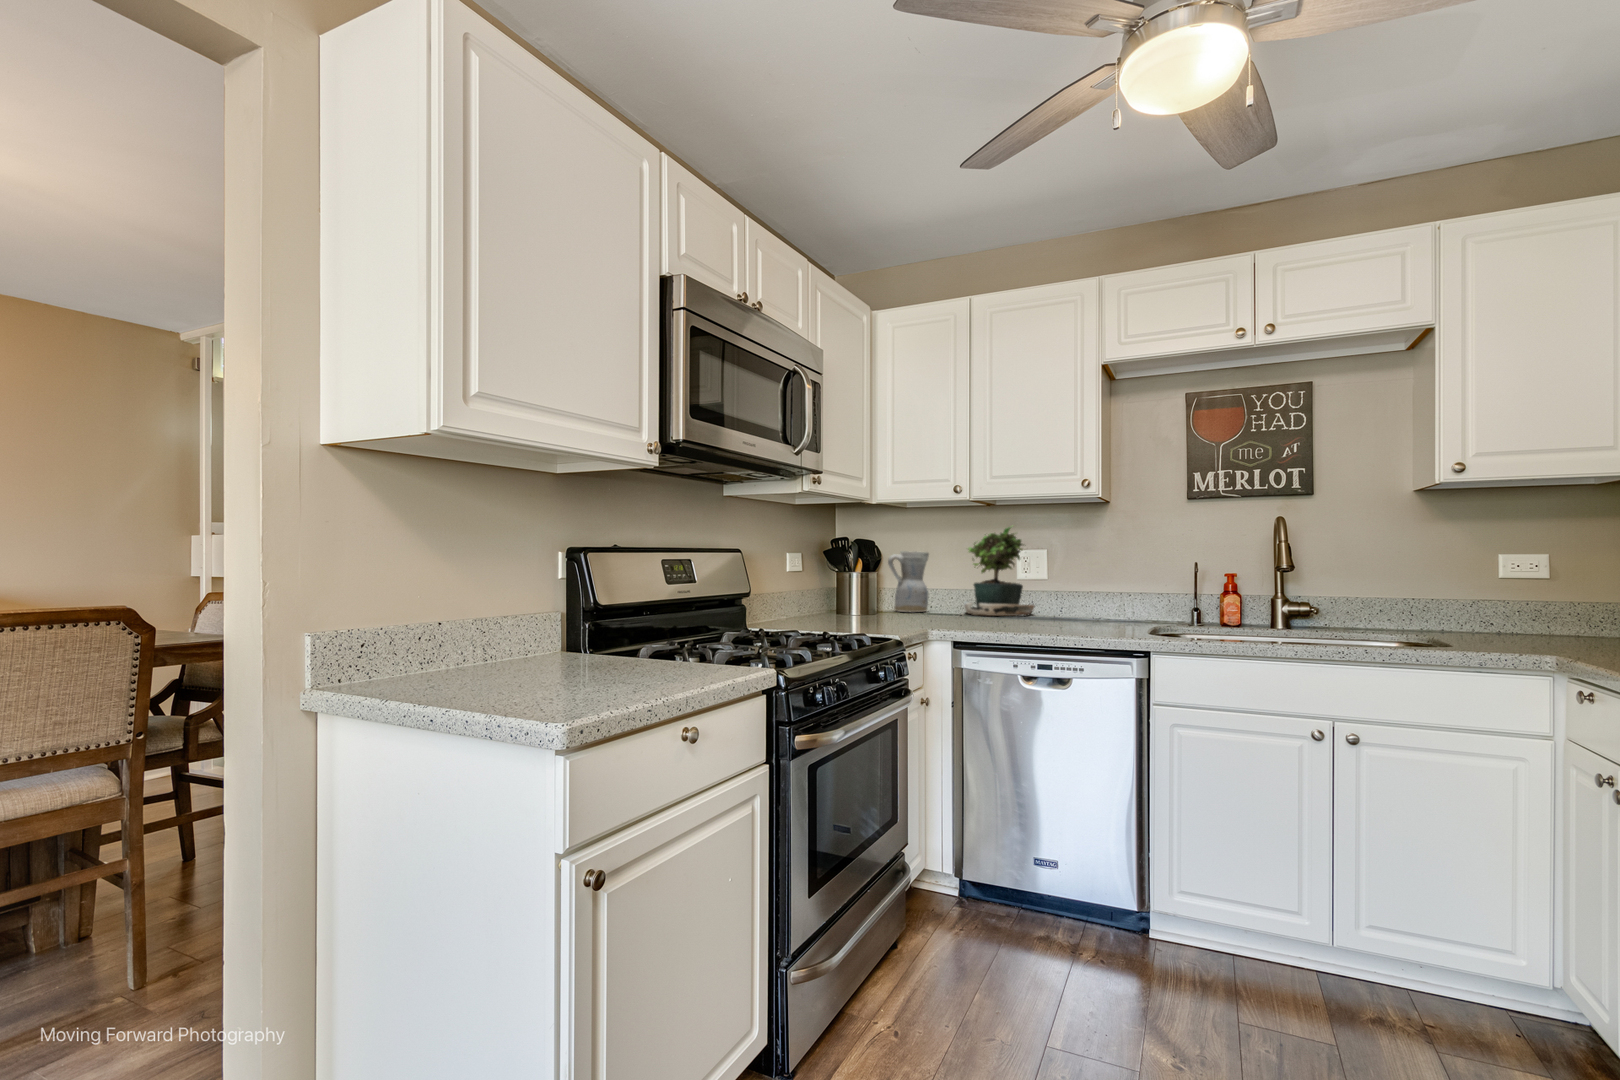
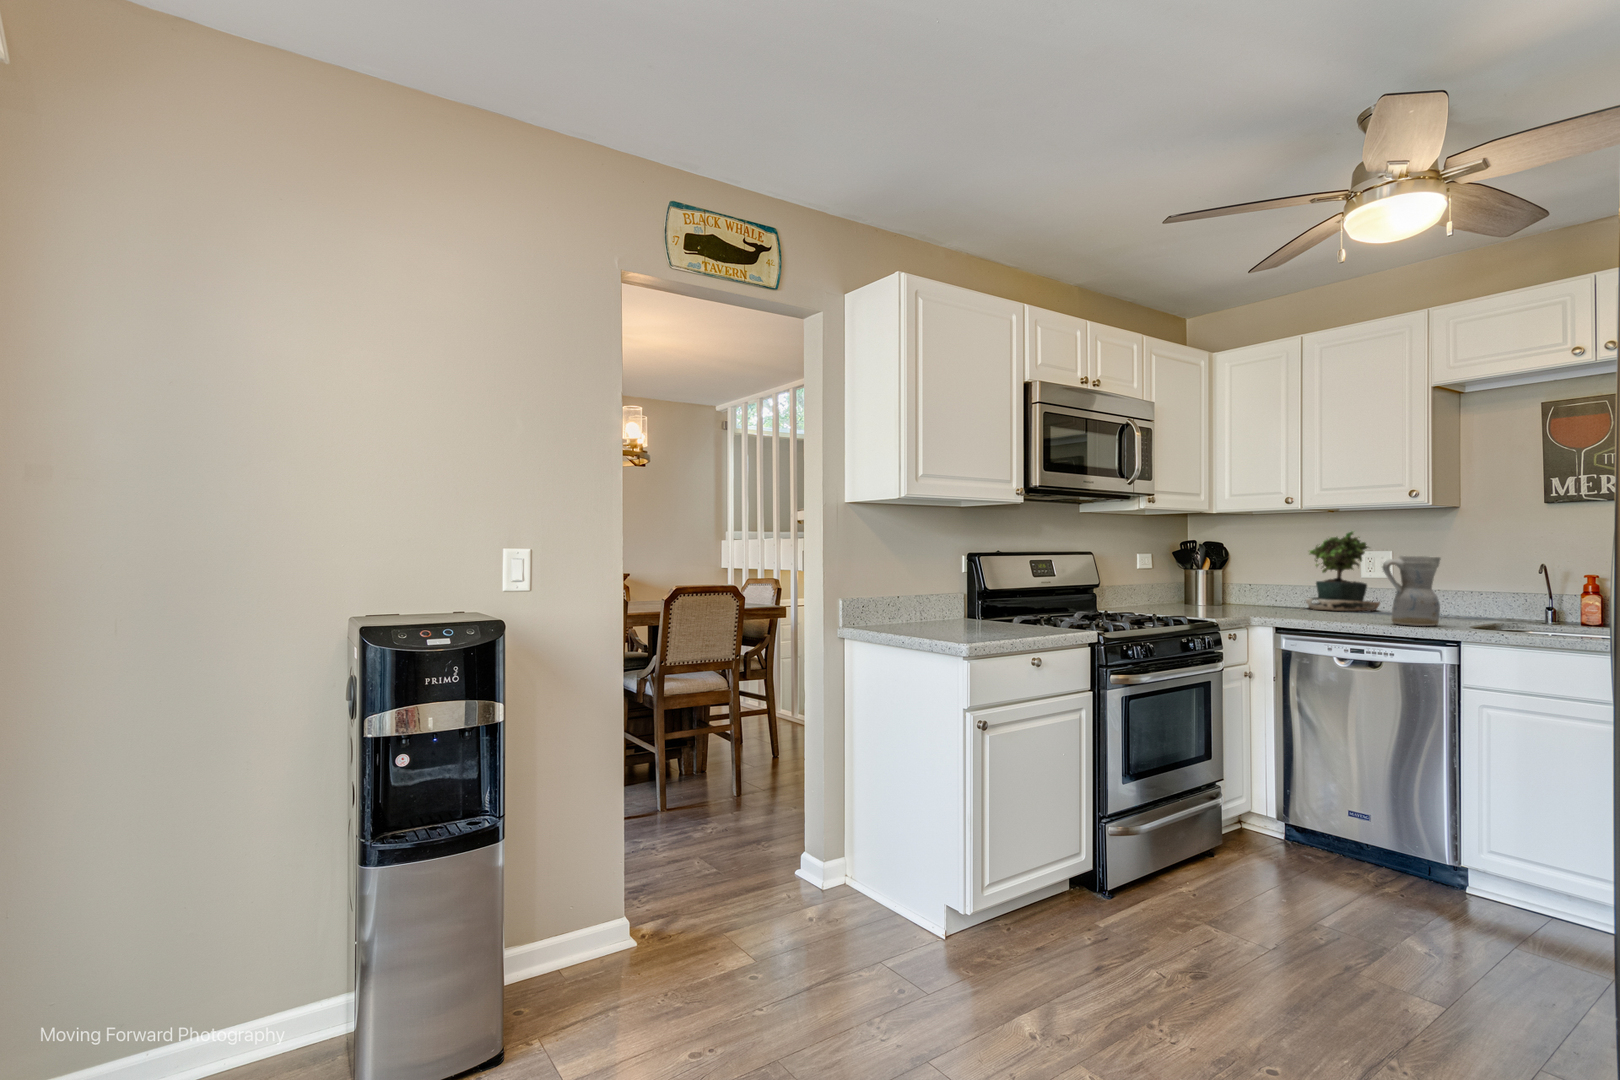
ceramic pitcher: present [888,551,929,612] -> present [1383,555,1441,626]

